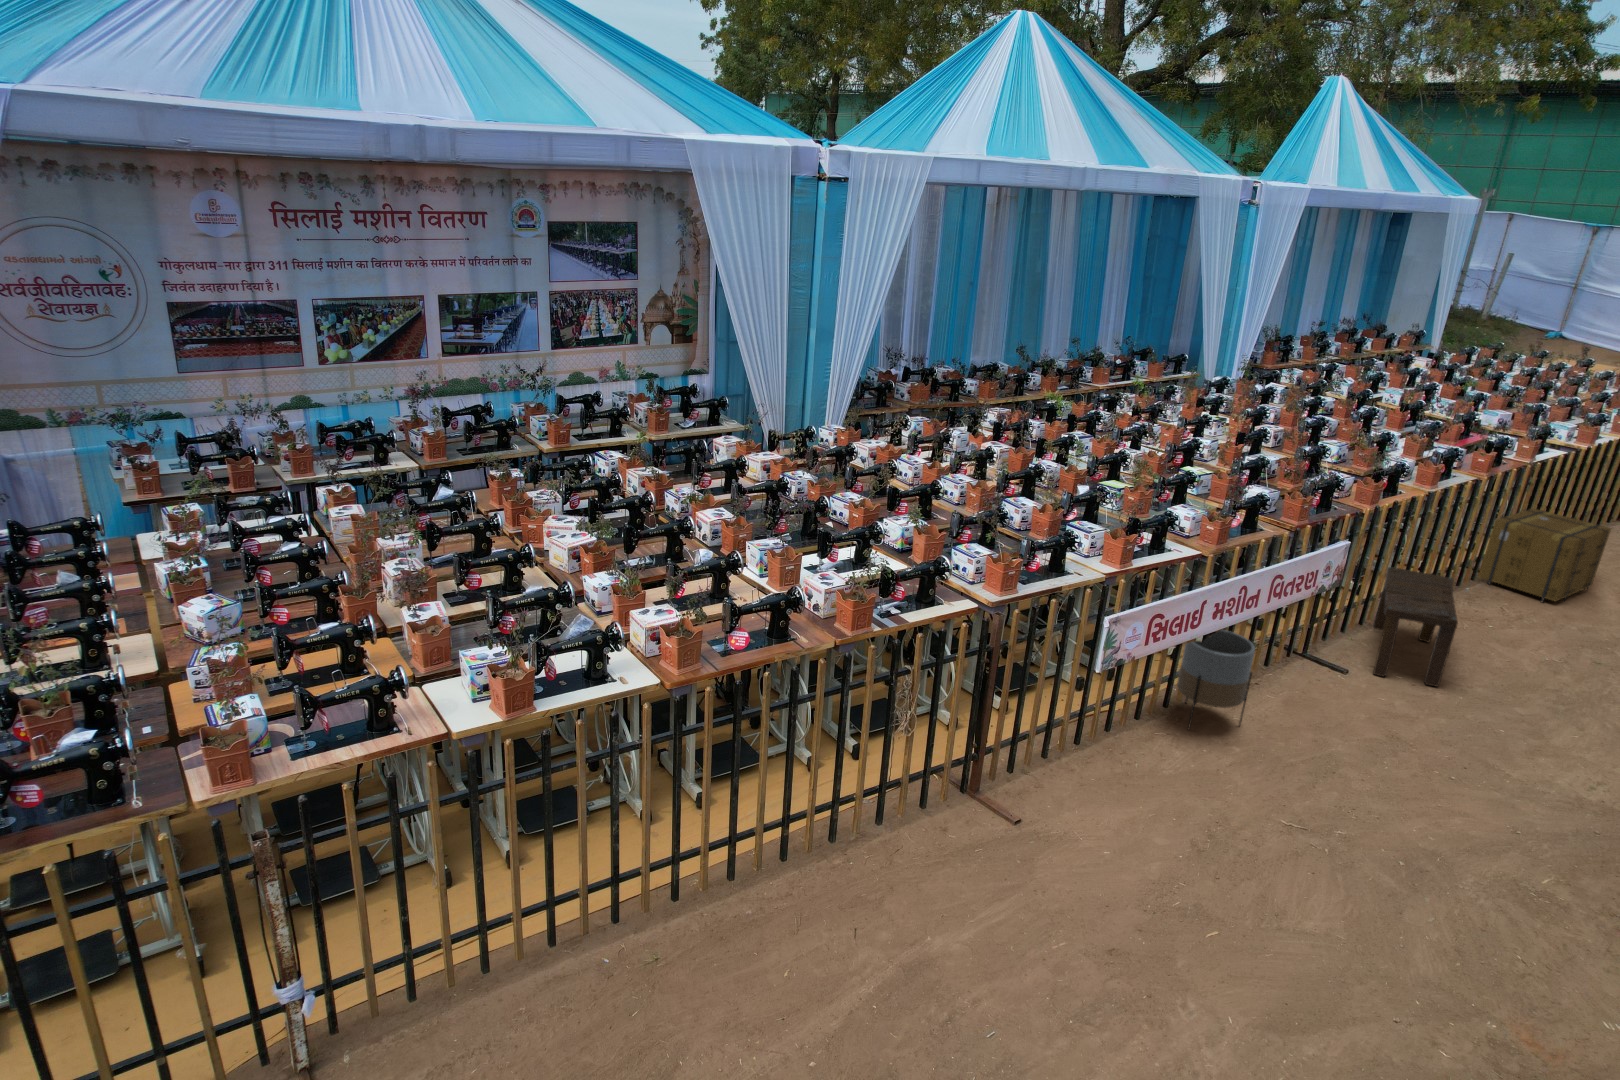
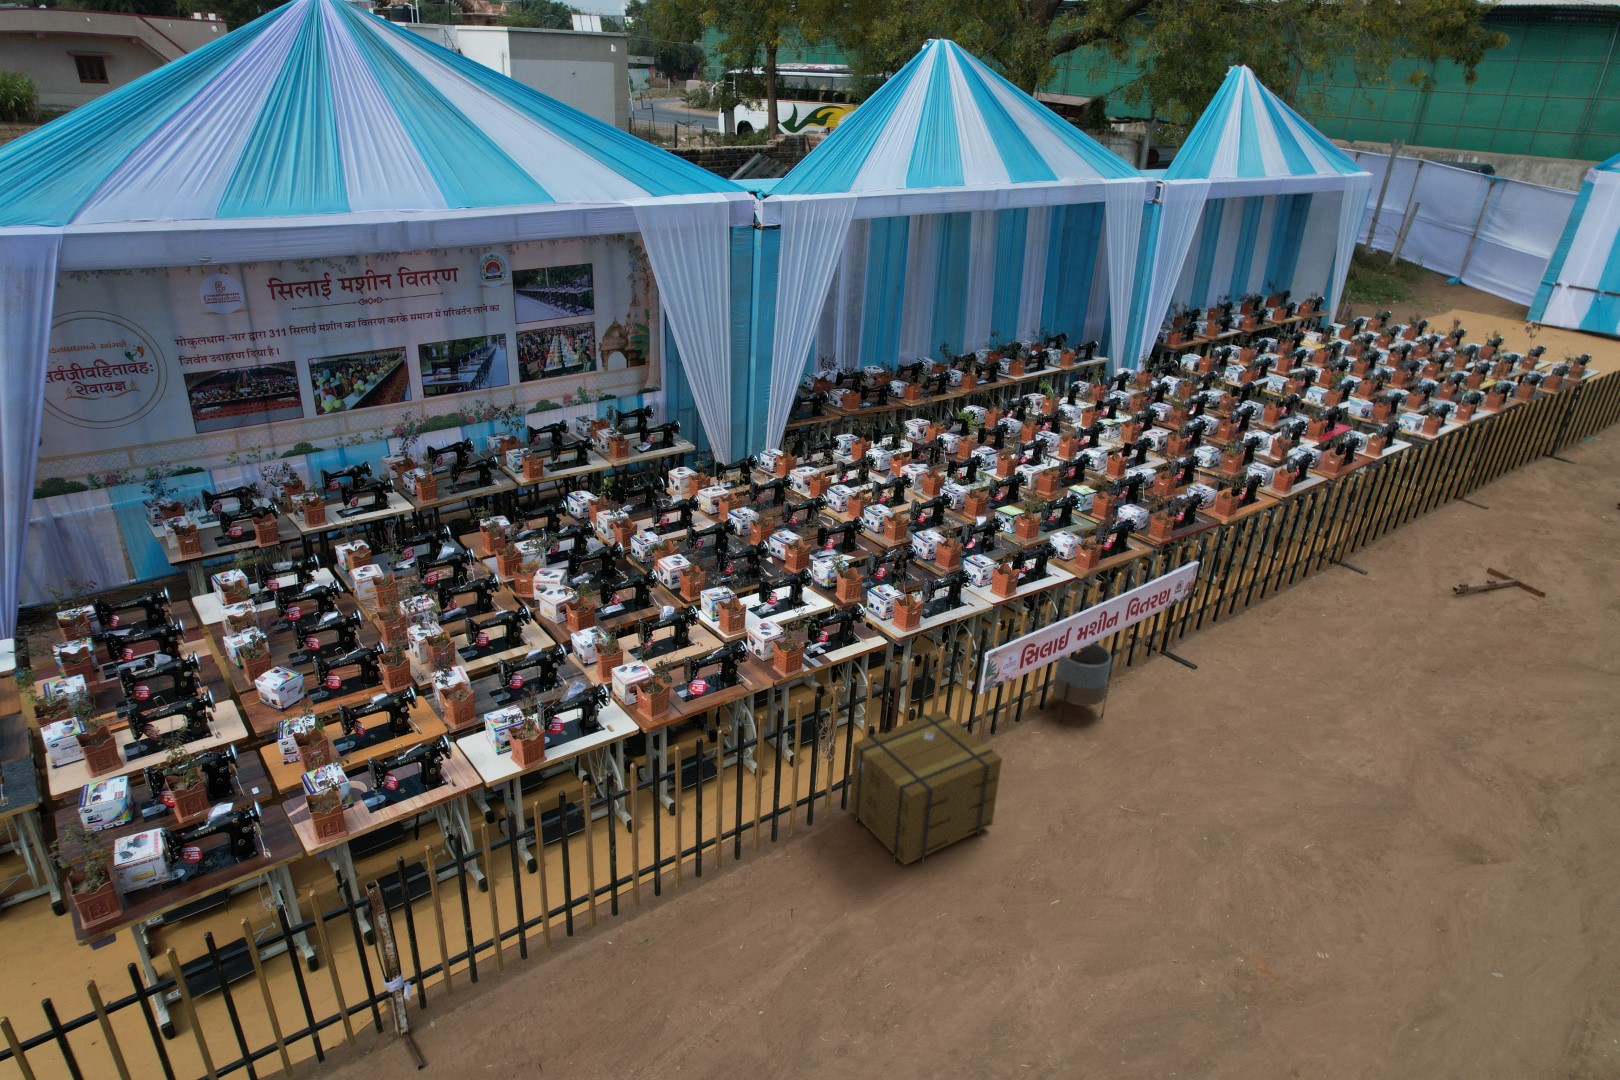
cardboard box: present [1479,509,1611,602] -> present [849,711,1002,865]
bench: present [1373,567,1458,686] -> none [1217,569,1288,673]

